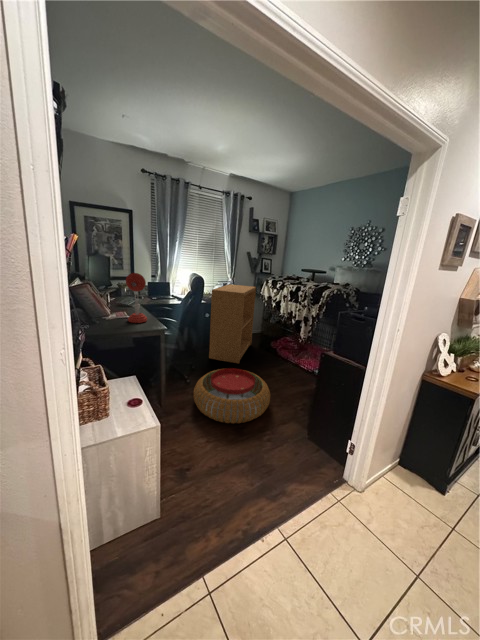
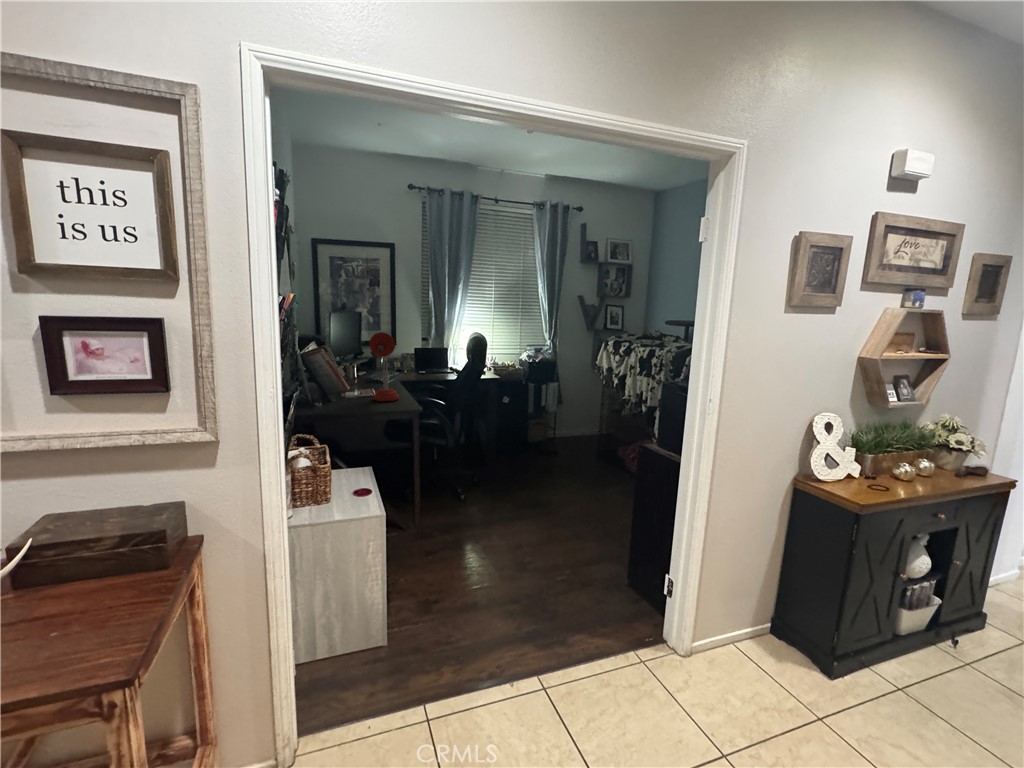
bookshelf: present [209,284,256,363] -> none [505,350,589,480]
pouf: present [194,368,270,424] -> none [462,479,582,557]

